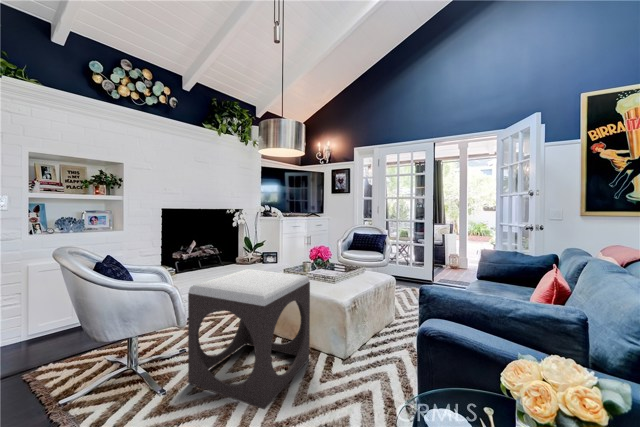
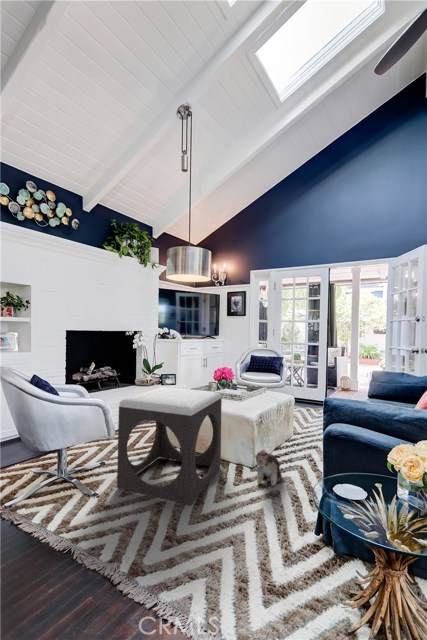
plush toy: none [341,343,376,383] -> present [255,450,282,486]

